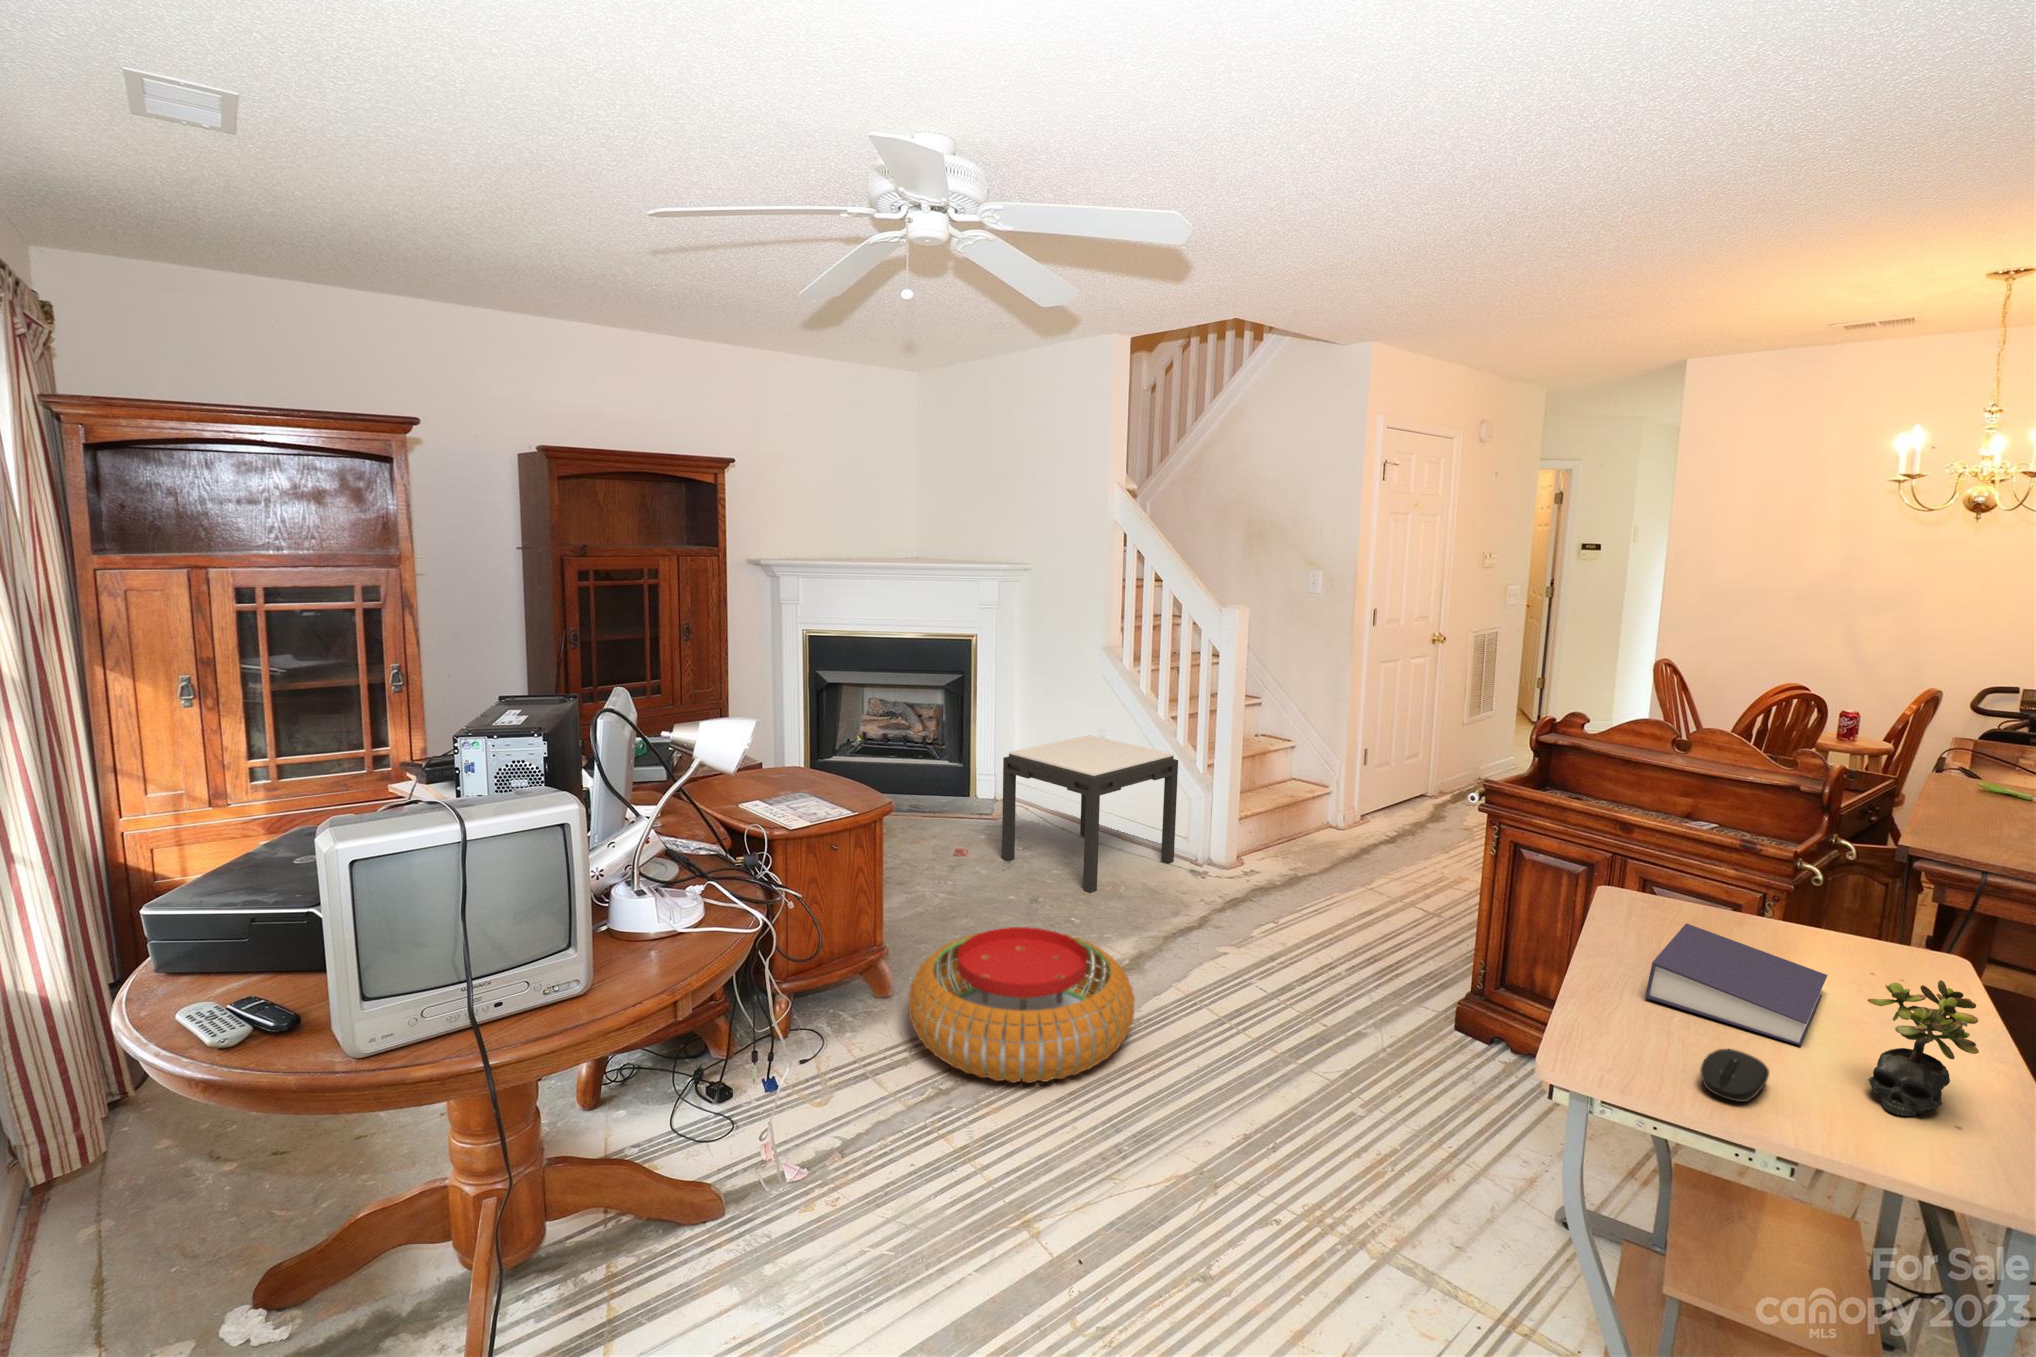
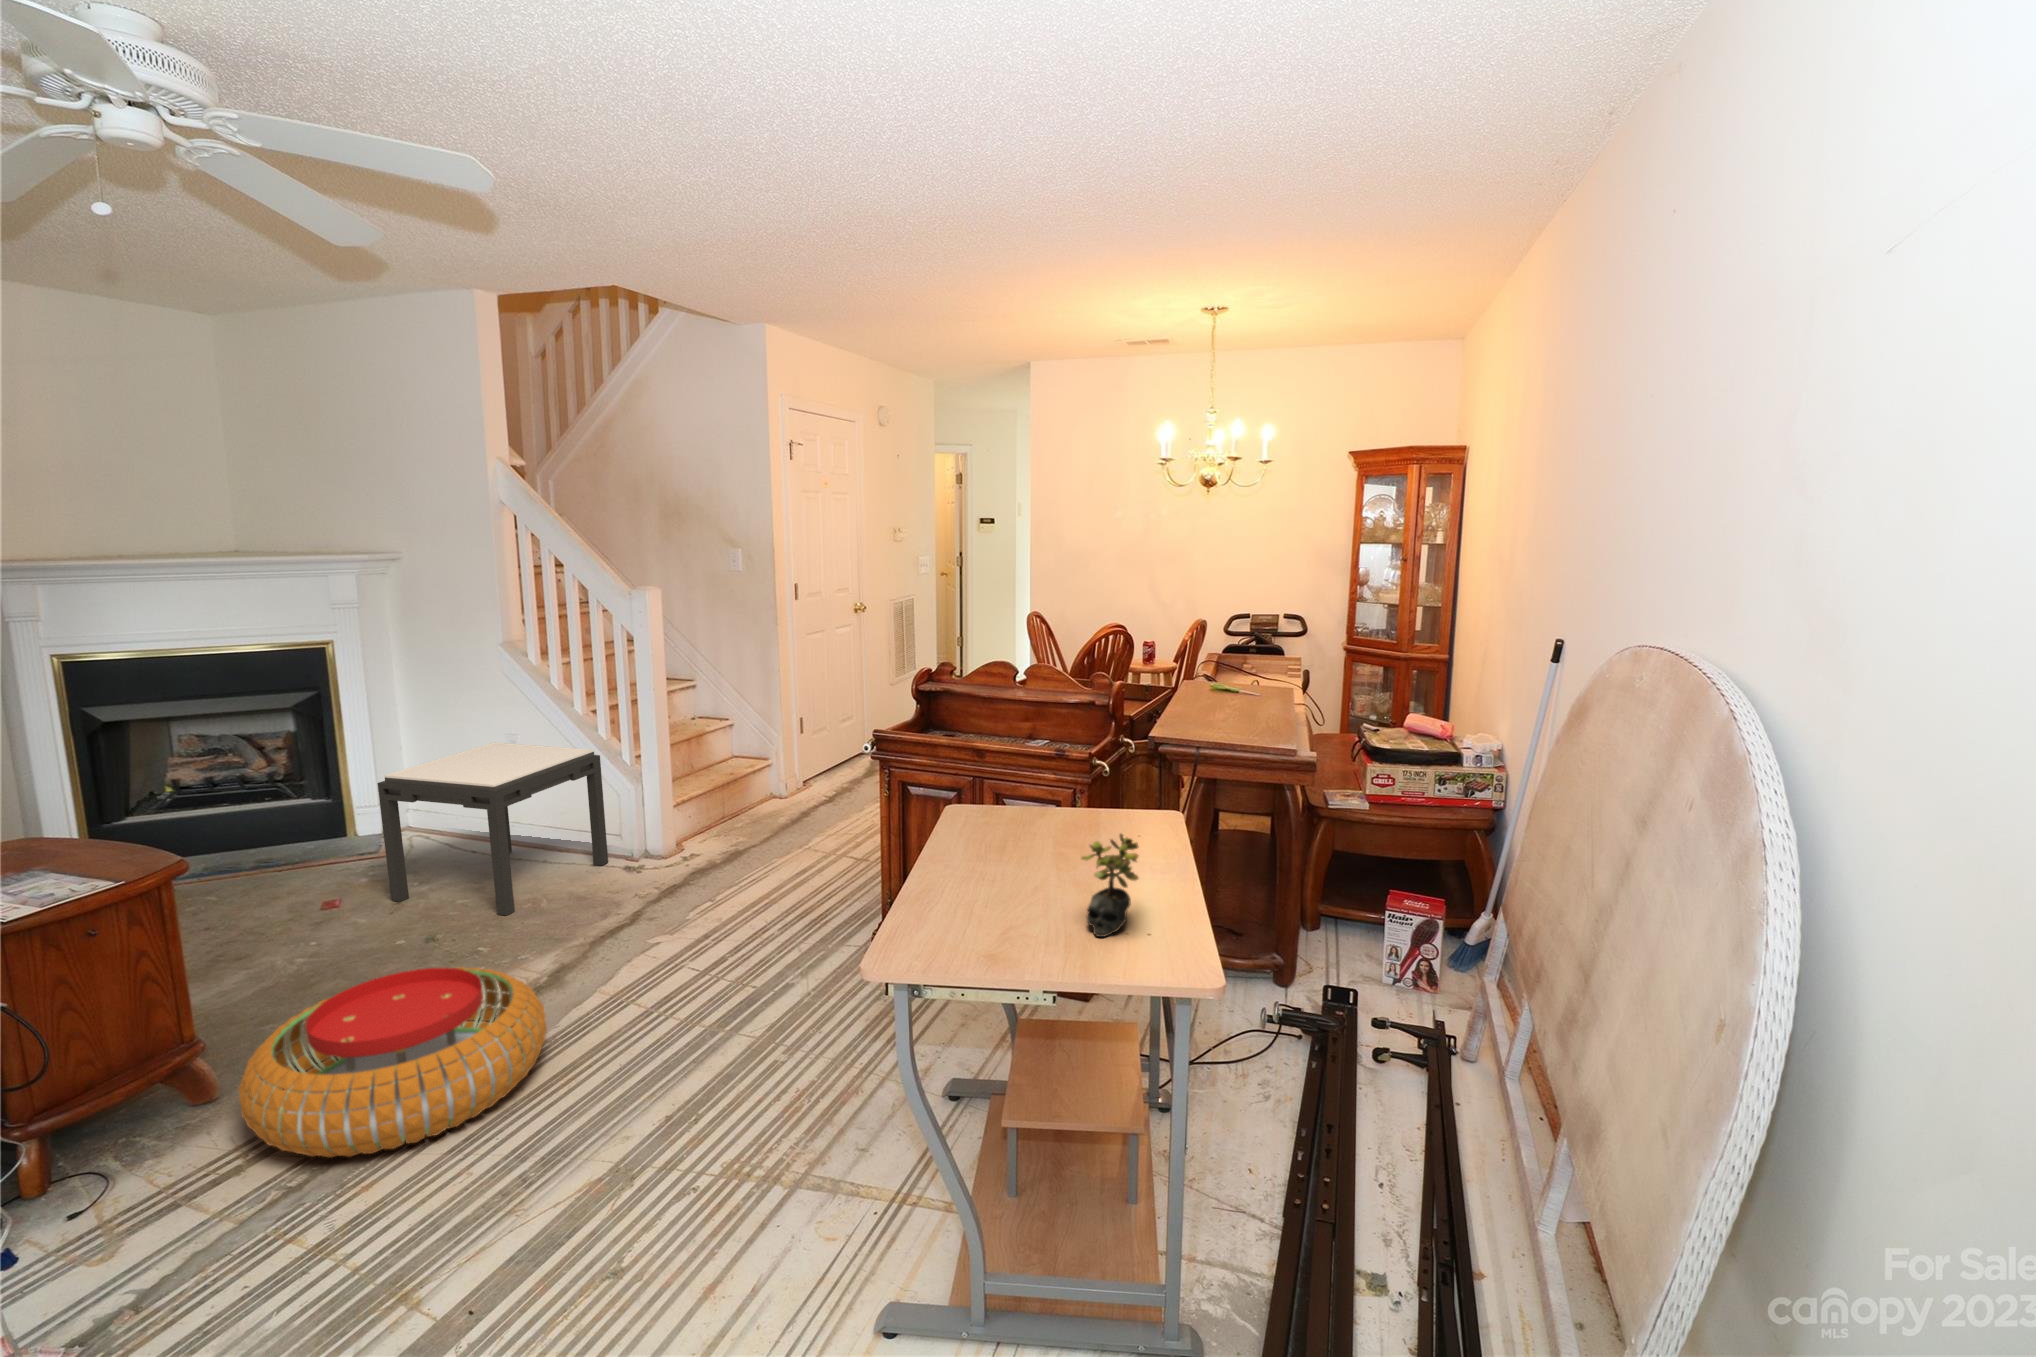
book: present [1645,923,1828,1045] -> none [956,826,1080,903]
computer mouse: present [1701,1049,1769,1102] -> none [977,918,1024,958]

